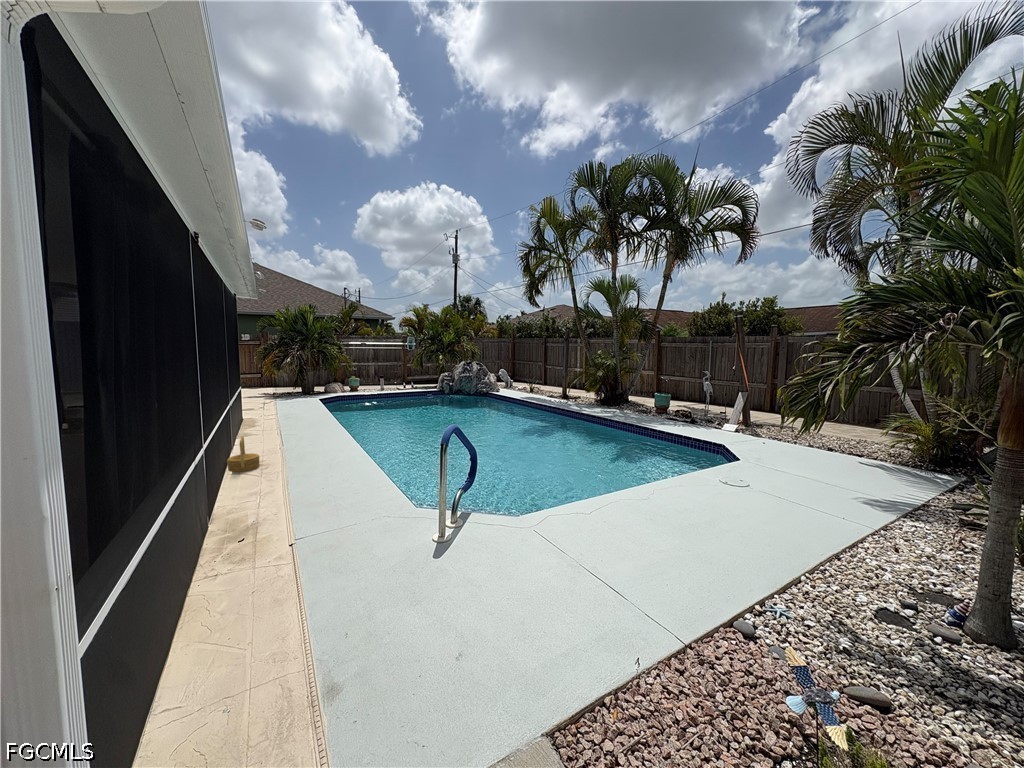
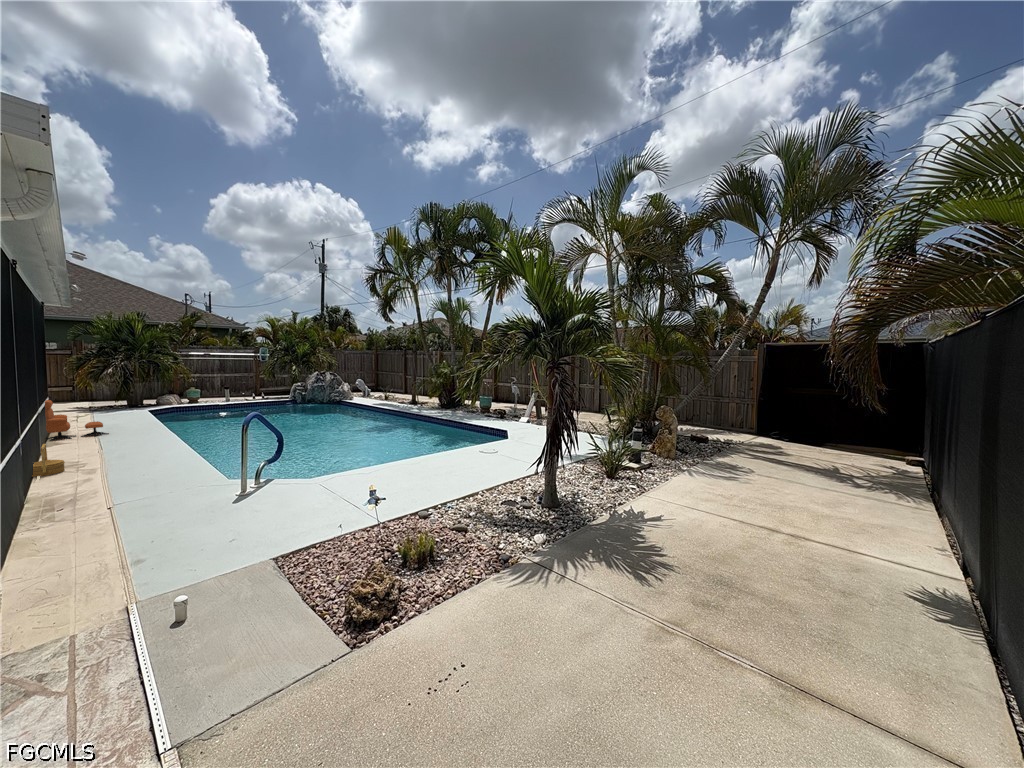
lounge chair: none [240,388,292,429] -> present [45,400,109,441]

